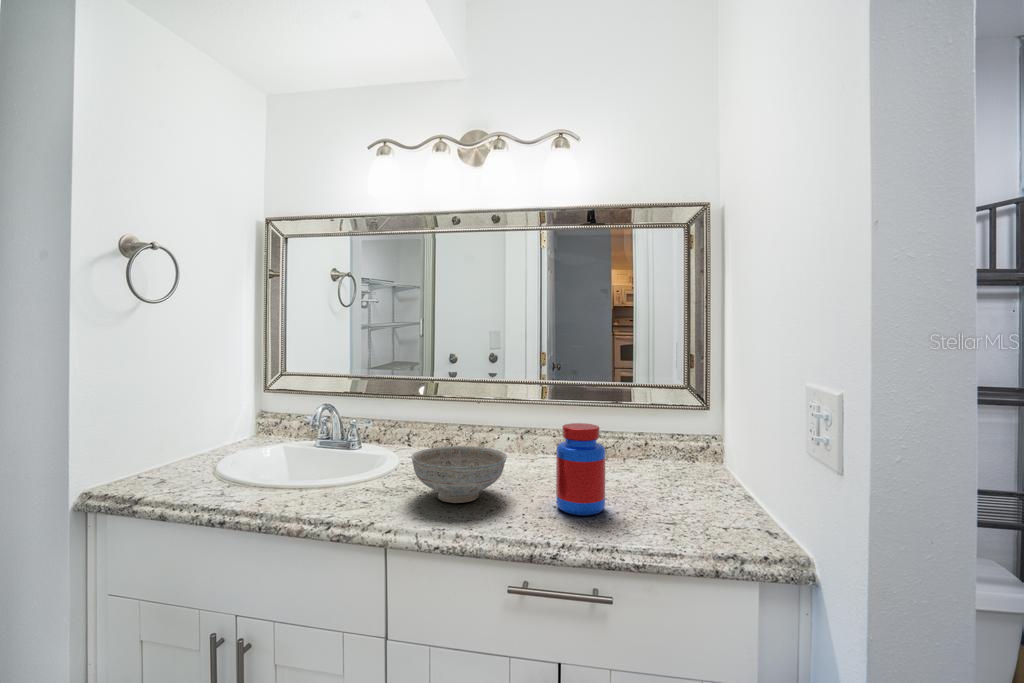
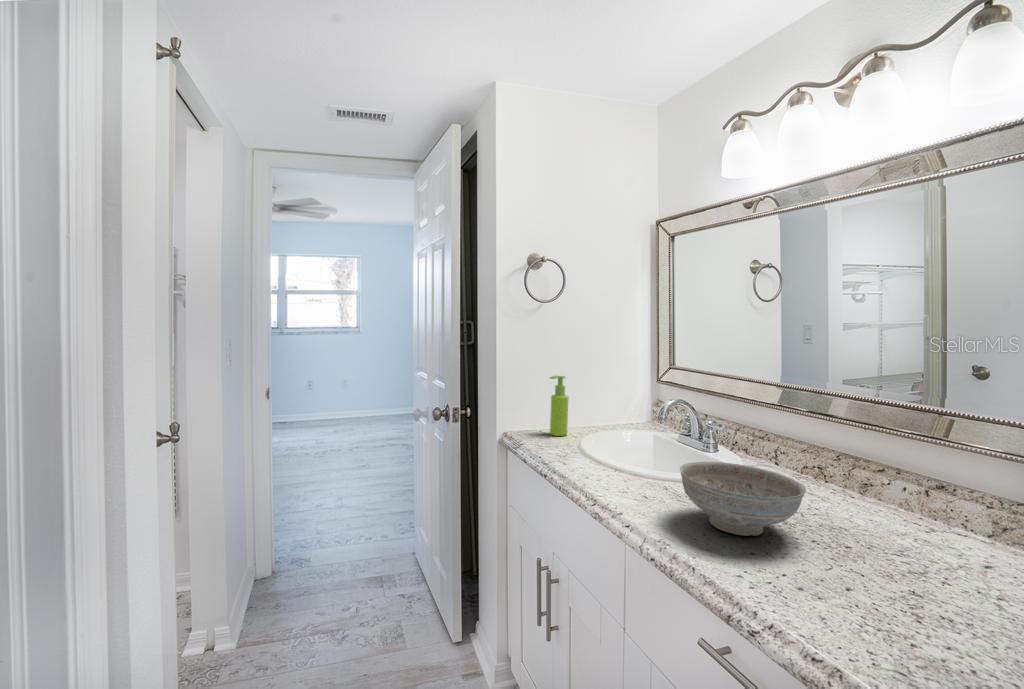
soap dispenser: none [151,399,179,478] -> present [550,376,568,436]
jar: present [556,423,605,515] -> none [838,472,937,625]

